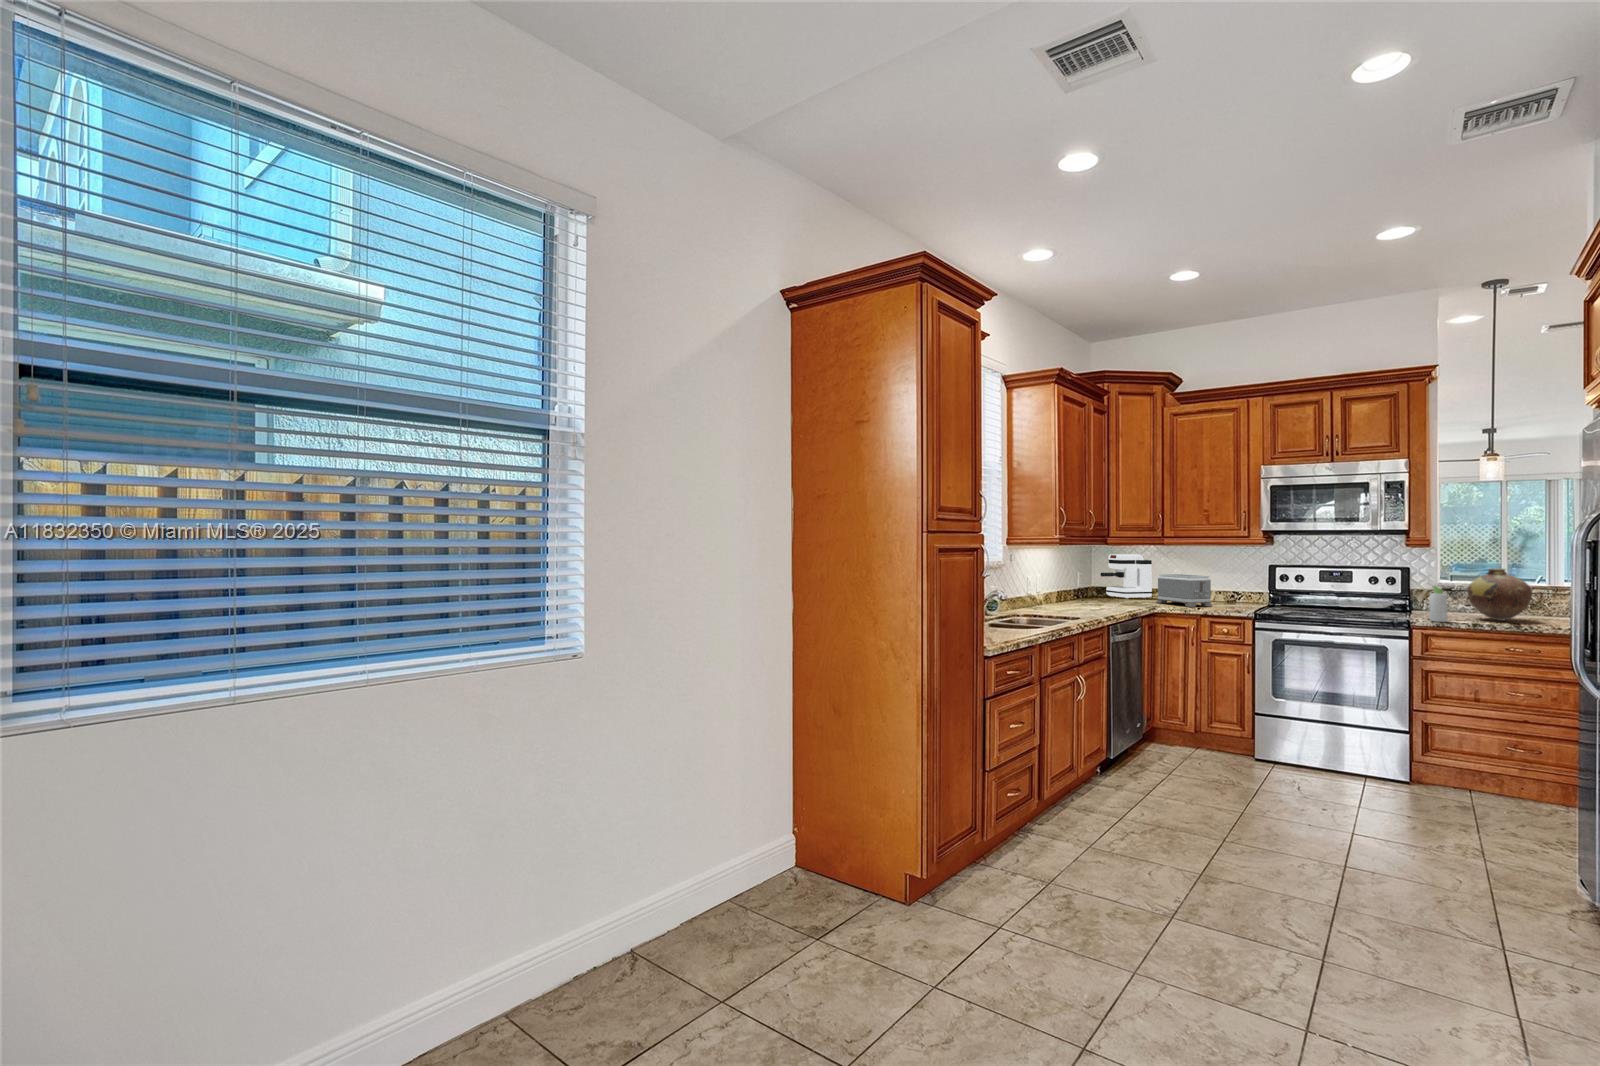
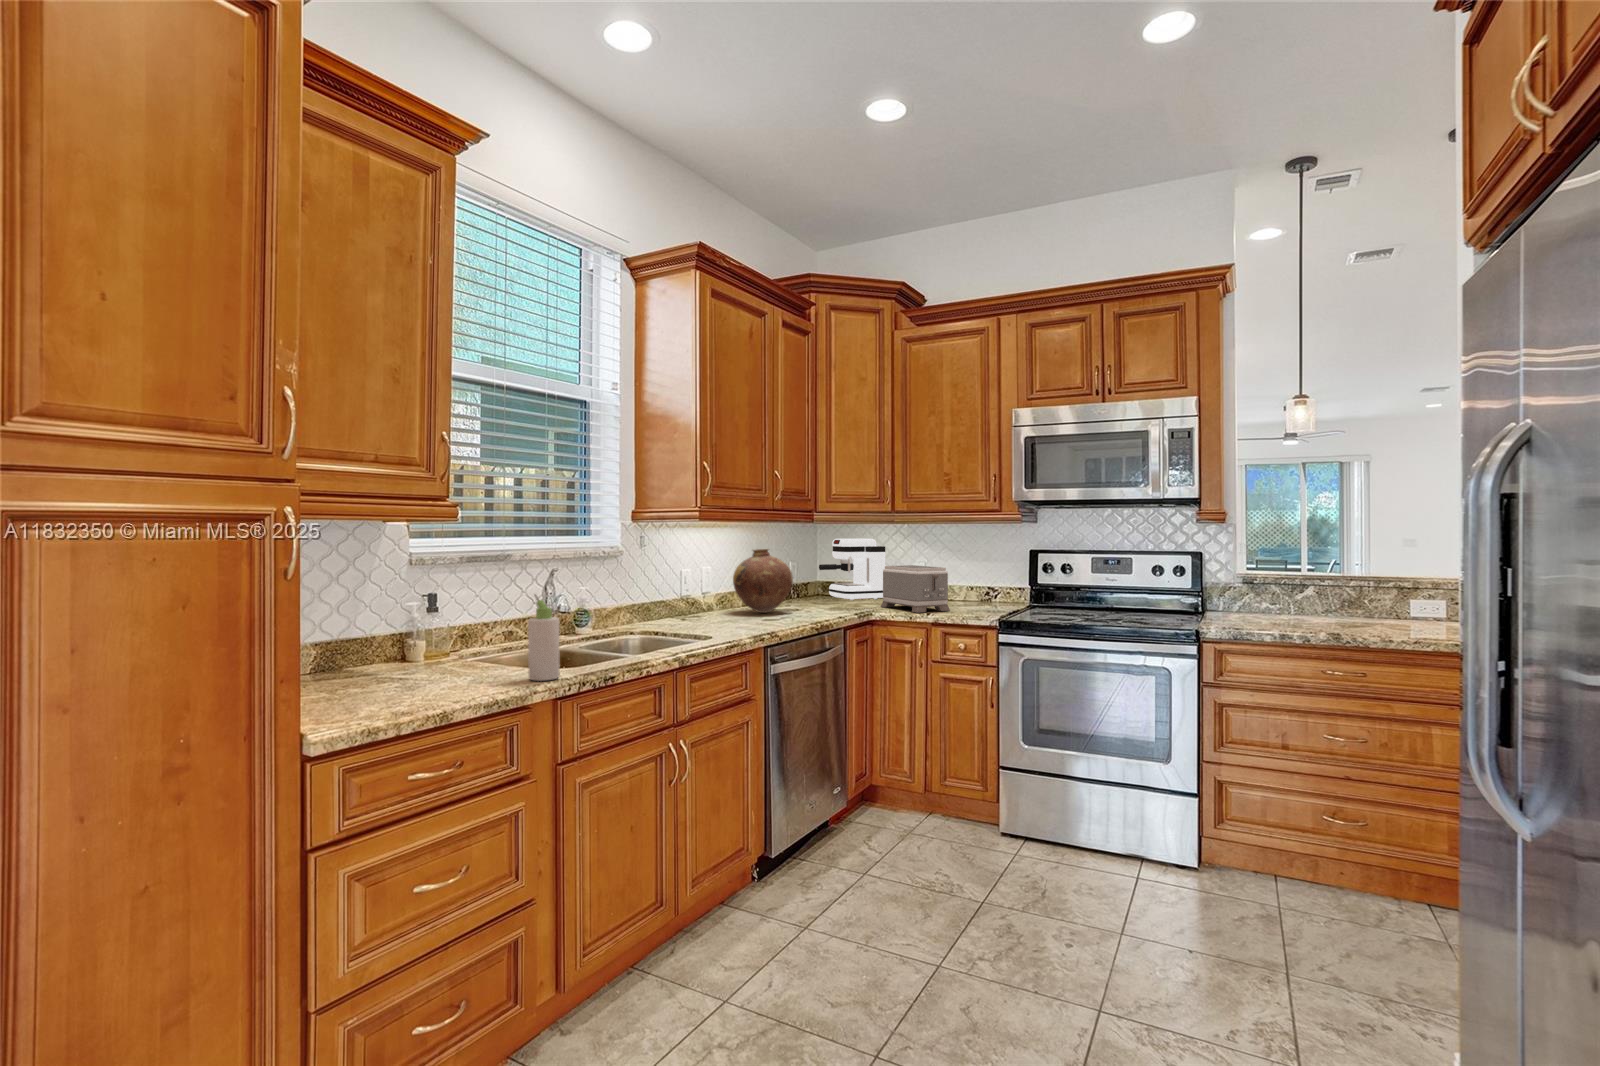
vase: present [1467,568,1532,621] -> present [733,549,793,613]
bottle: present [1430,586,1447,622] -> present [528,594,560,681]

